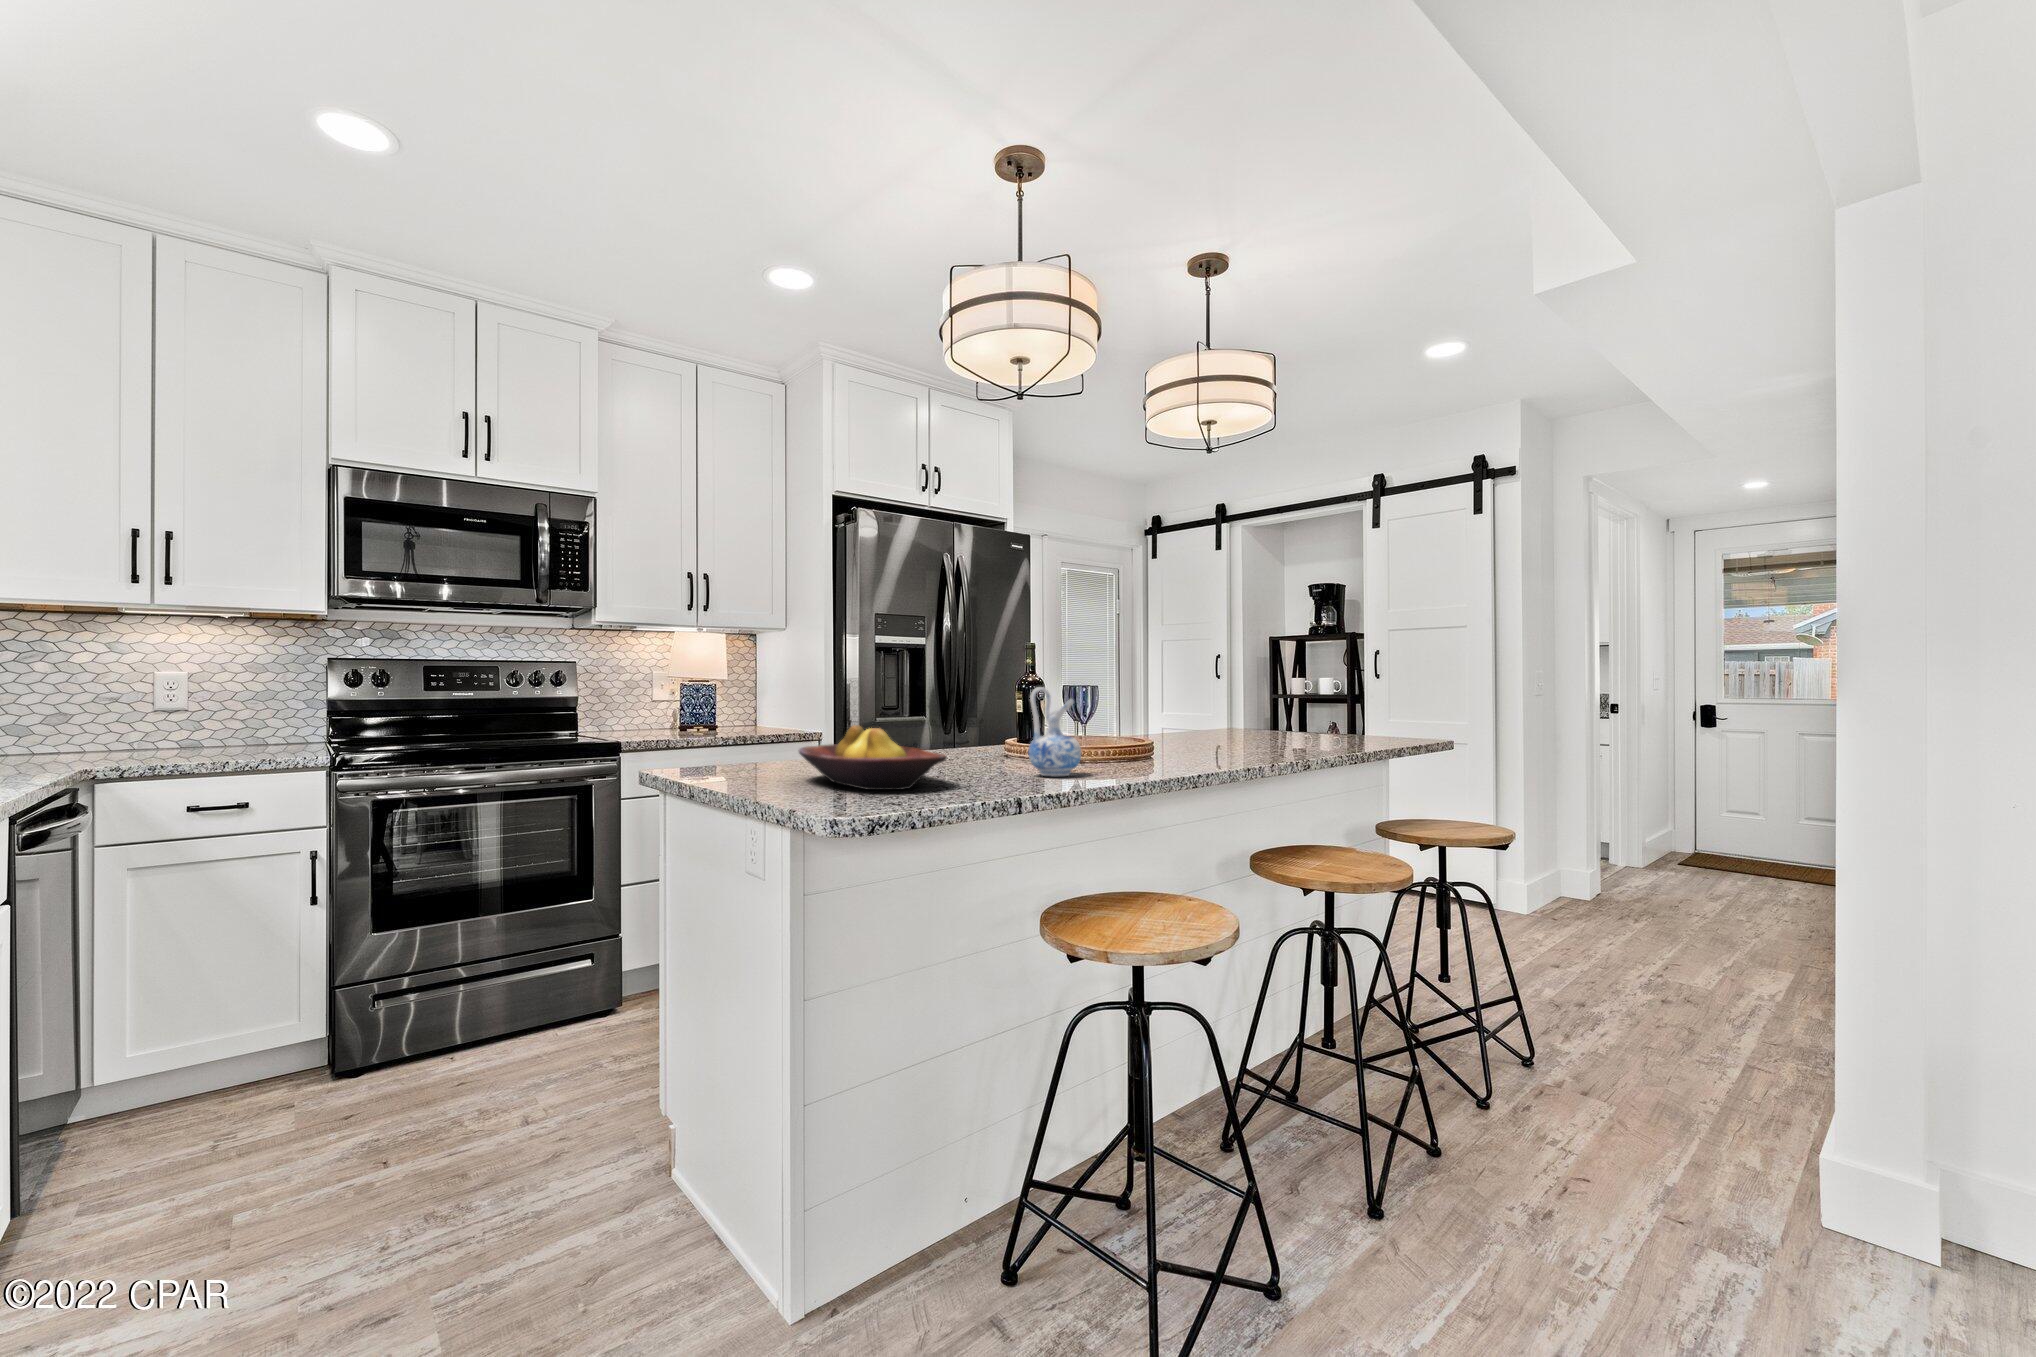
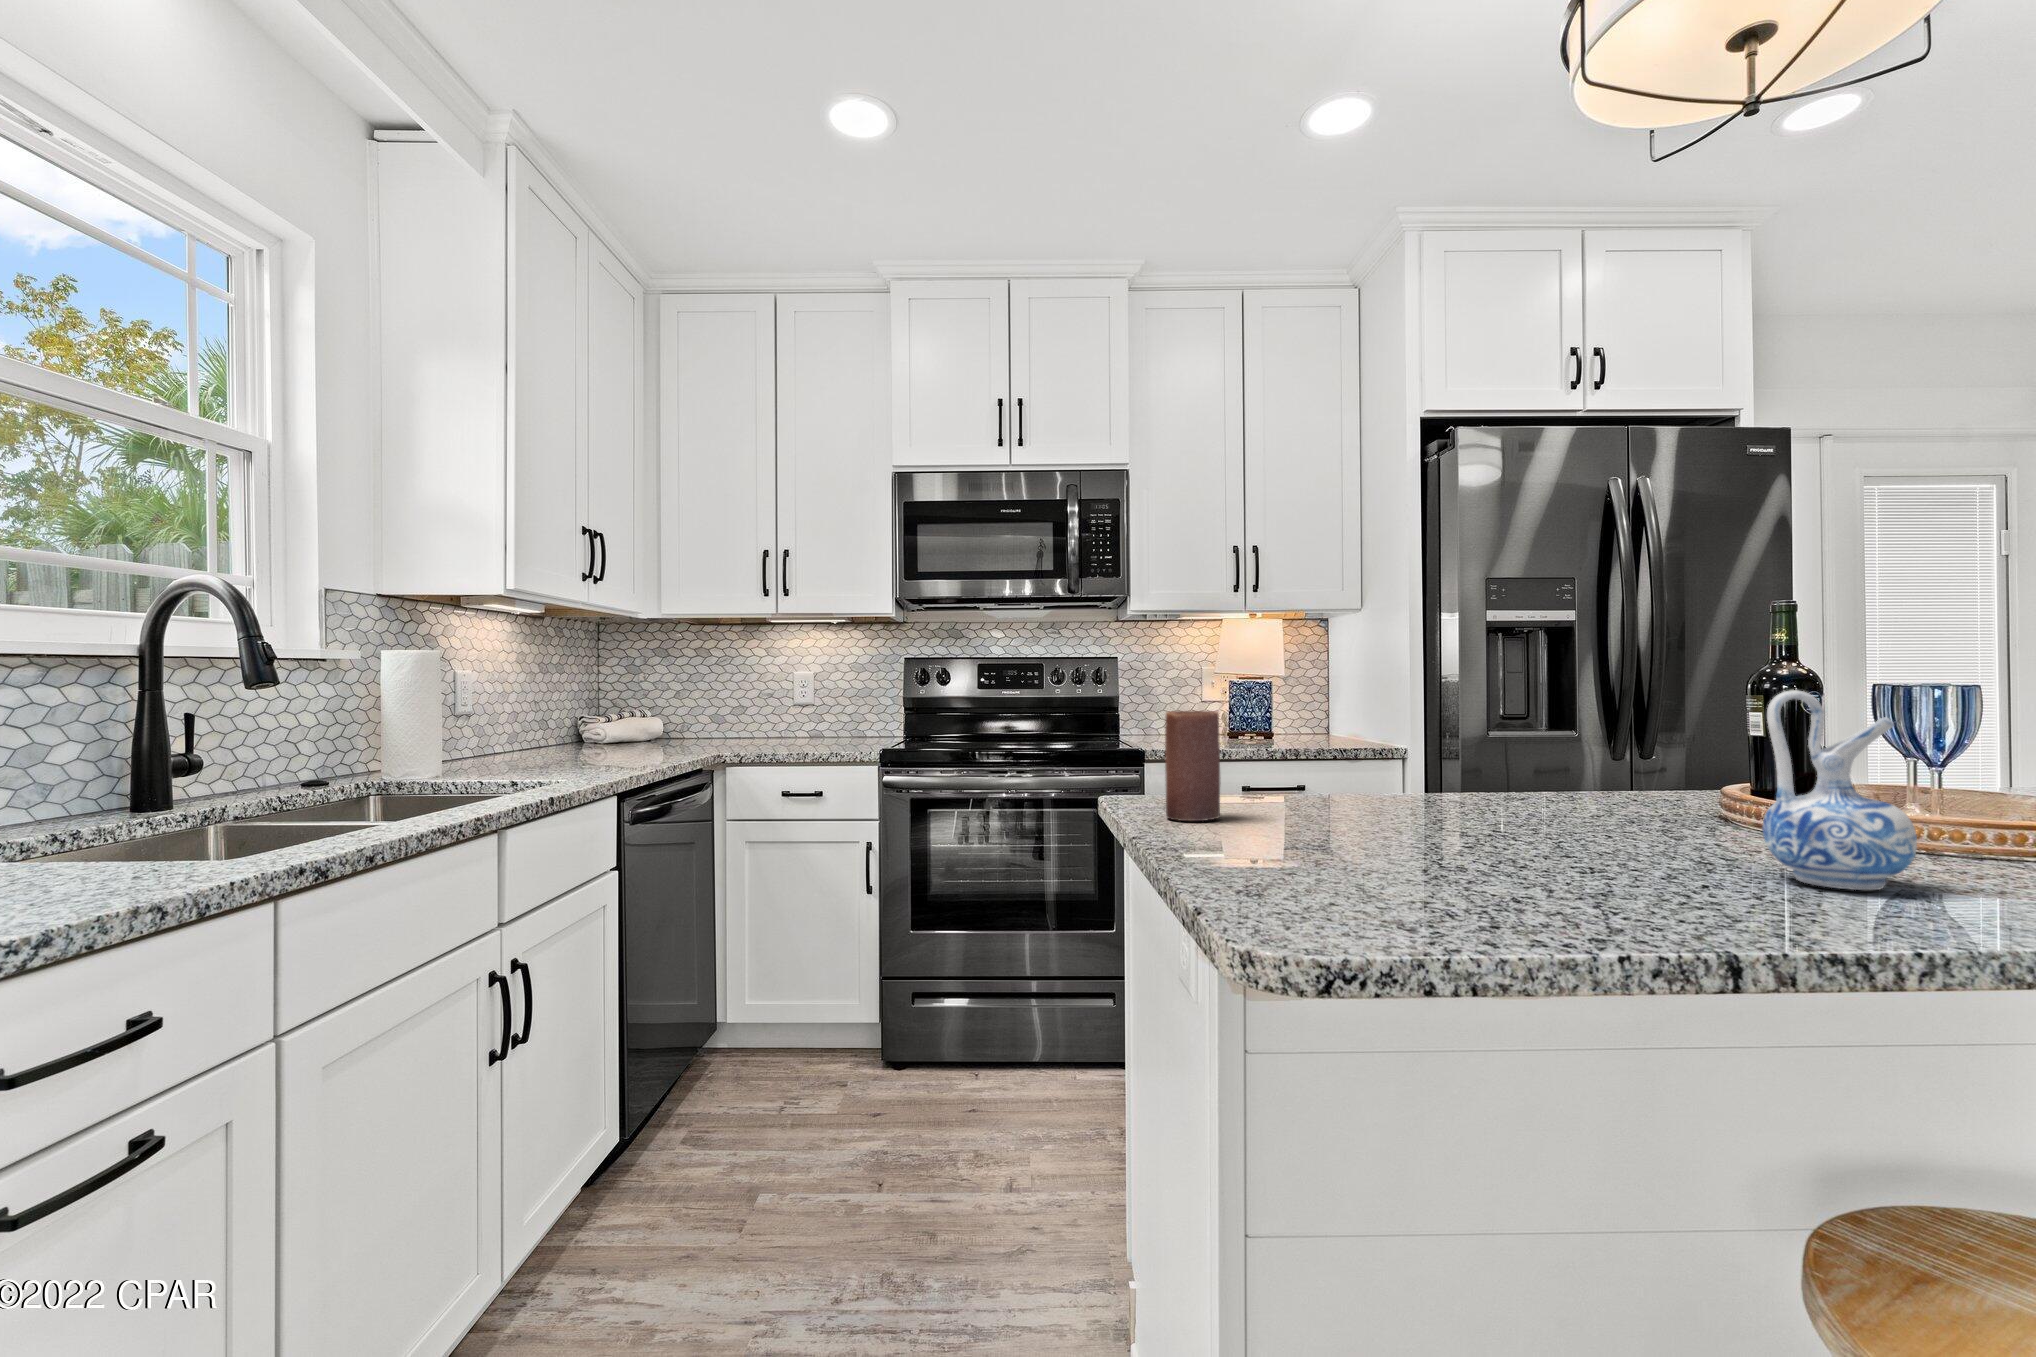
candle: none [705,703,743,777] -> present [1165,711,1220,821]
fruit bowl: present [799,725,947,790] -> none [1284,755,1552,884]

